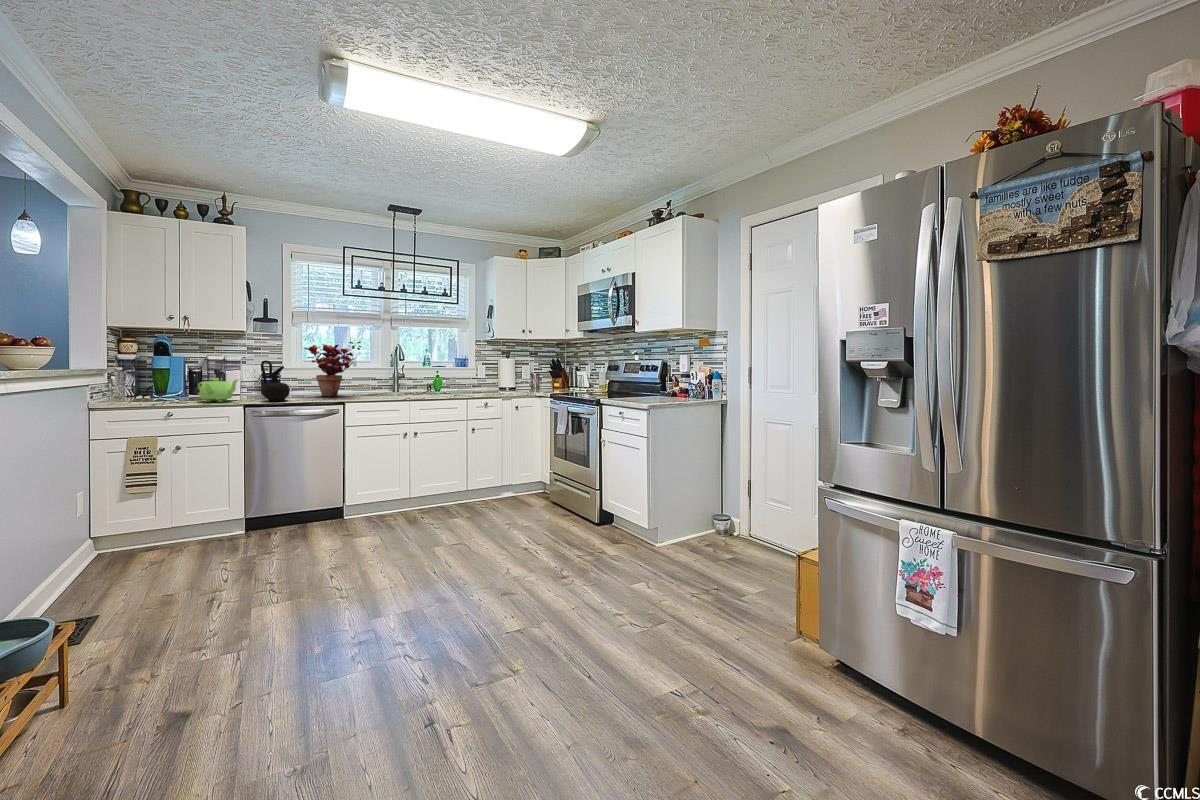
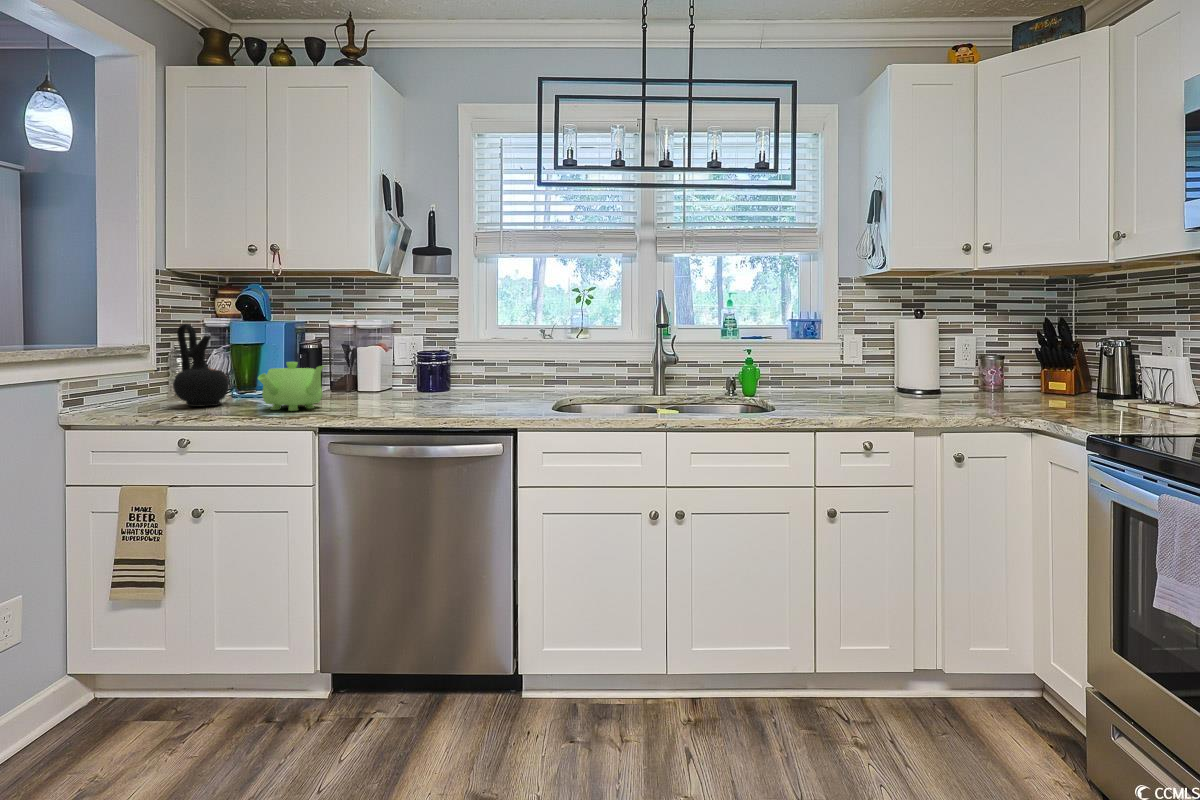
potted plant: present [304,344,356,396] -> none [459,290,559,403]
ceramic jug: present [261,360,290,401] -> present [173,324,229,406]

